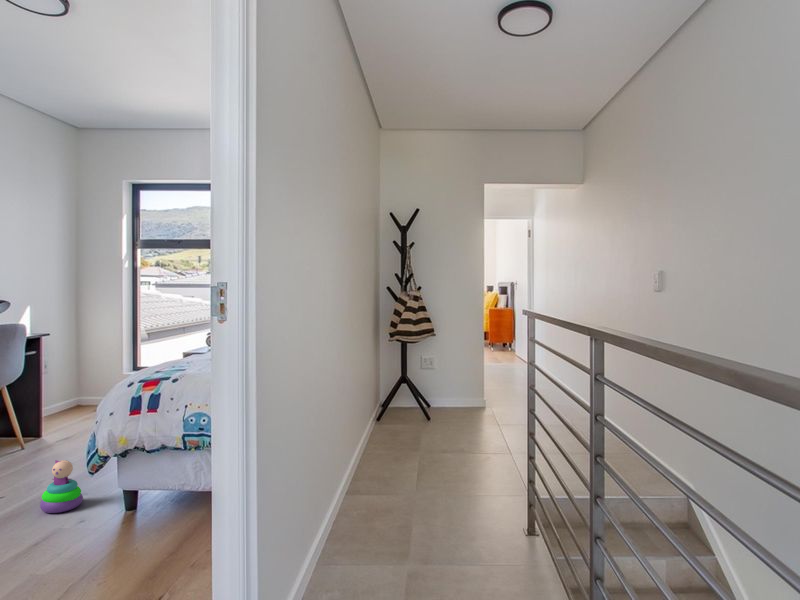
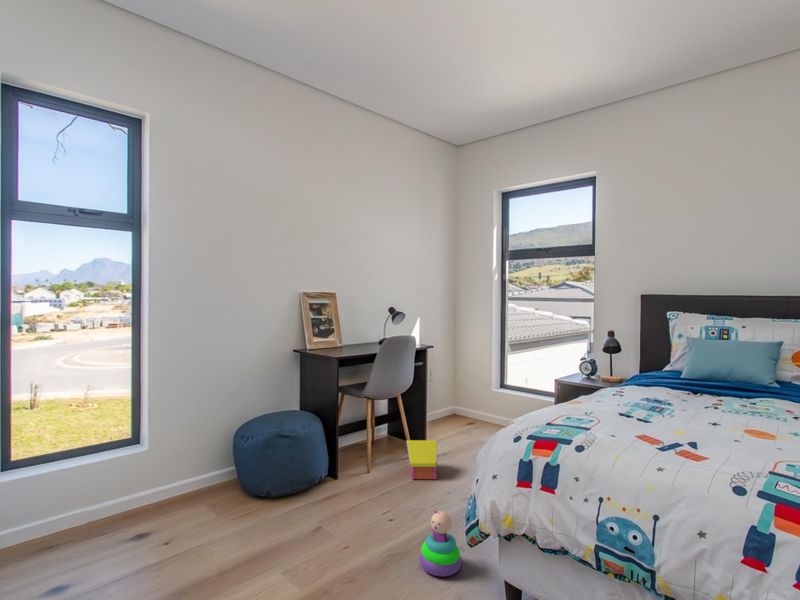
toy house: none [18,422,56,463] -> present [406,440,437,479]

